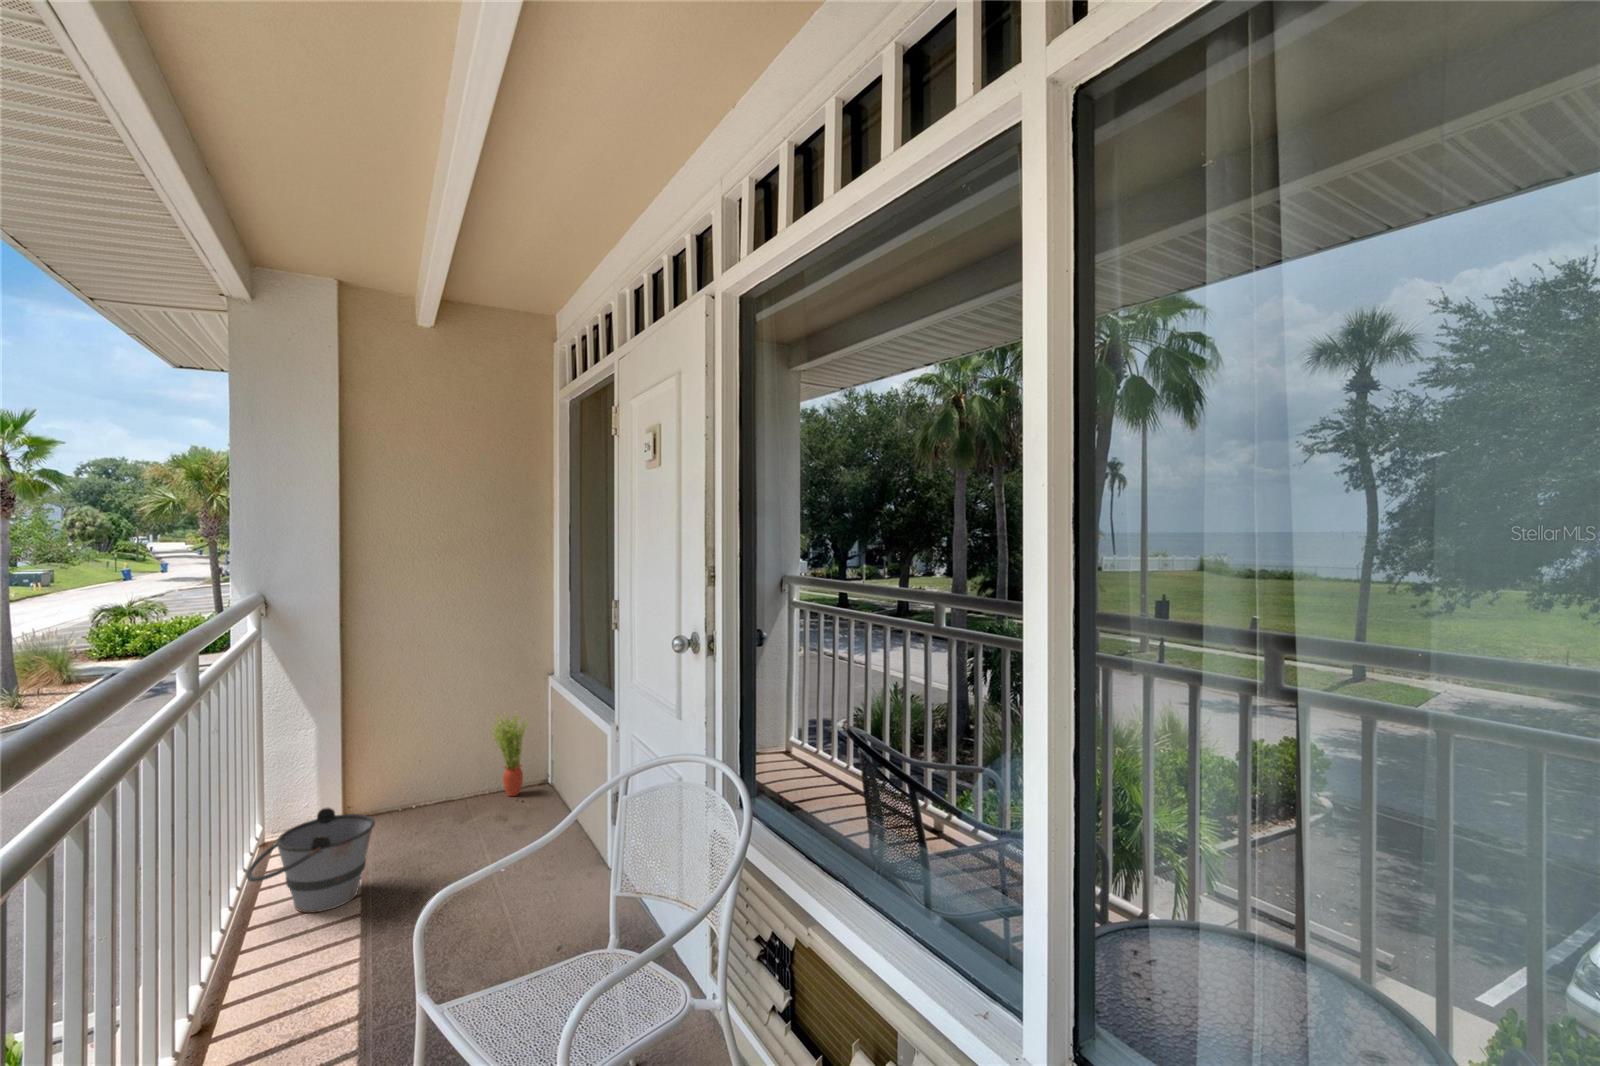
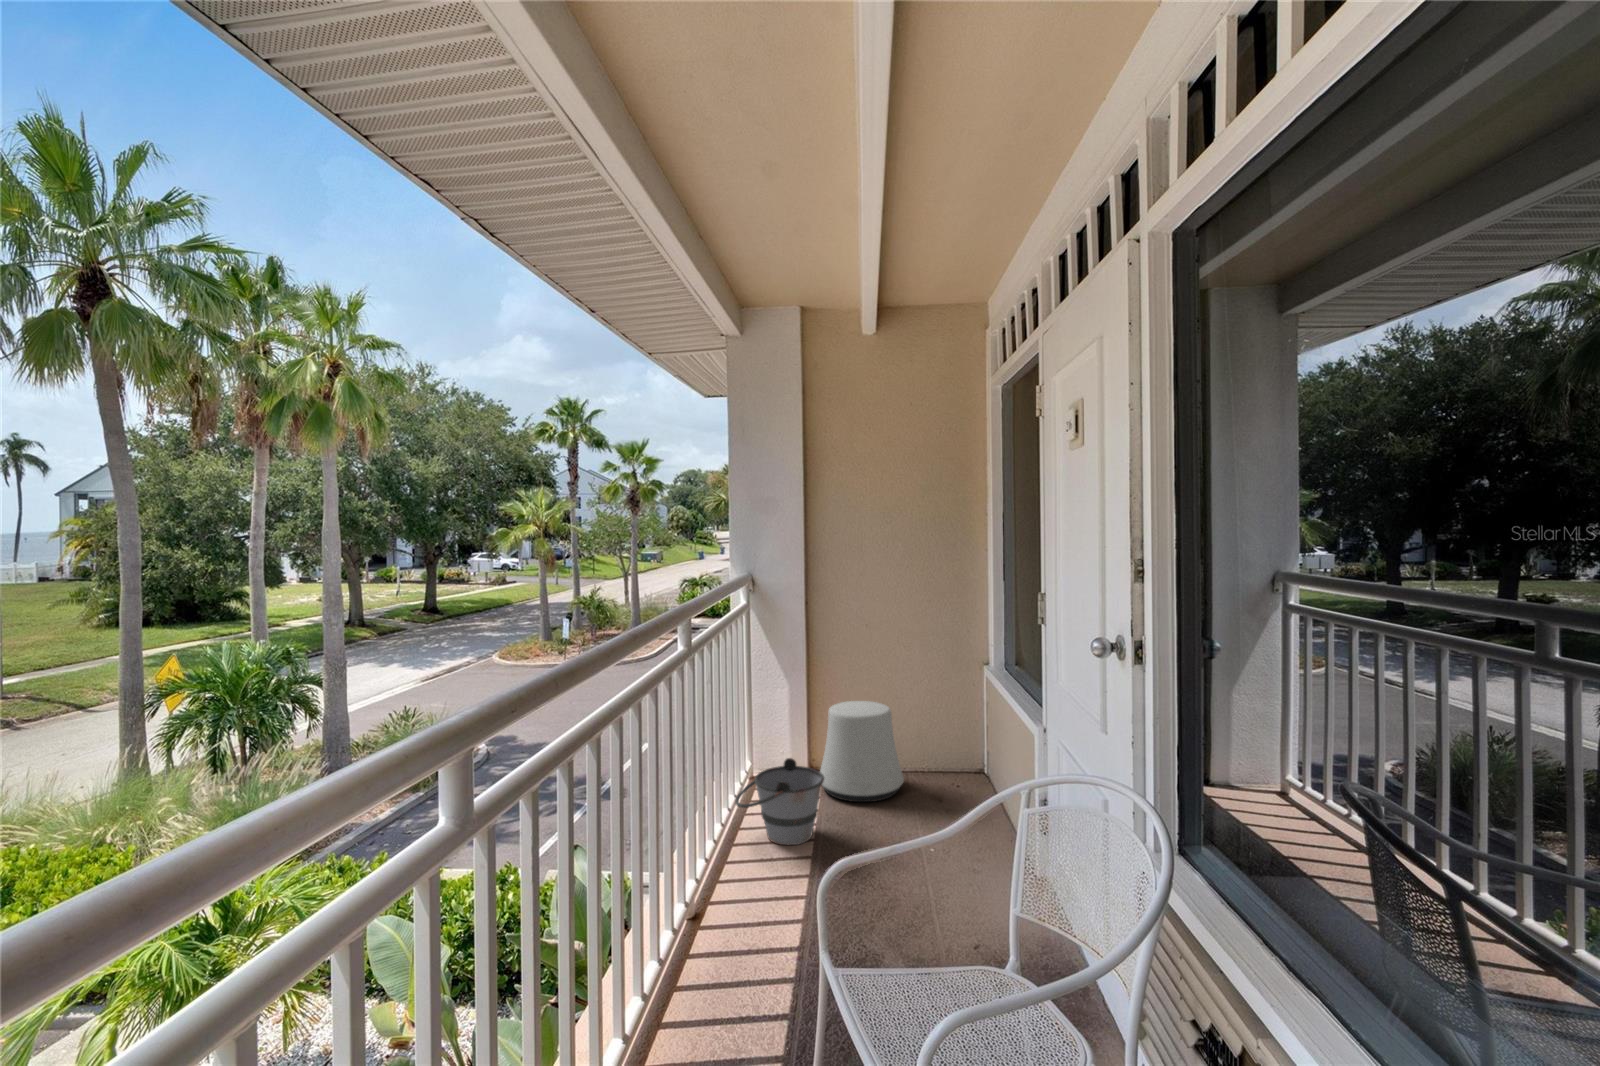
potted plant: present [492,713,529,796] -> none [924,695,961,779]
stool: none [360,728,467,843] -> present [820,701,904,802]

